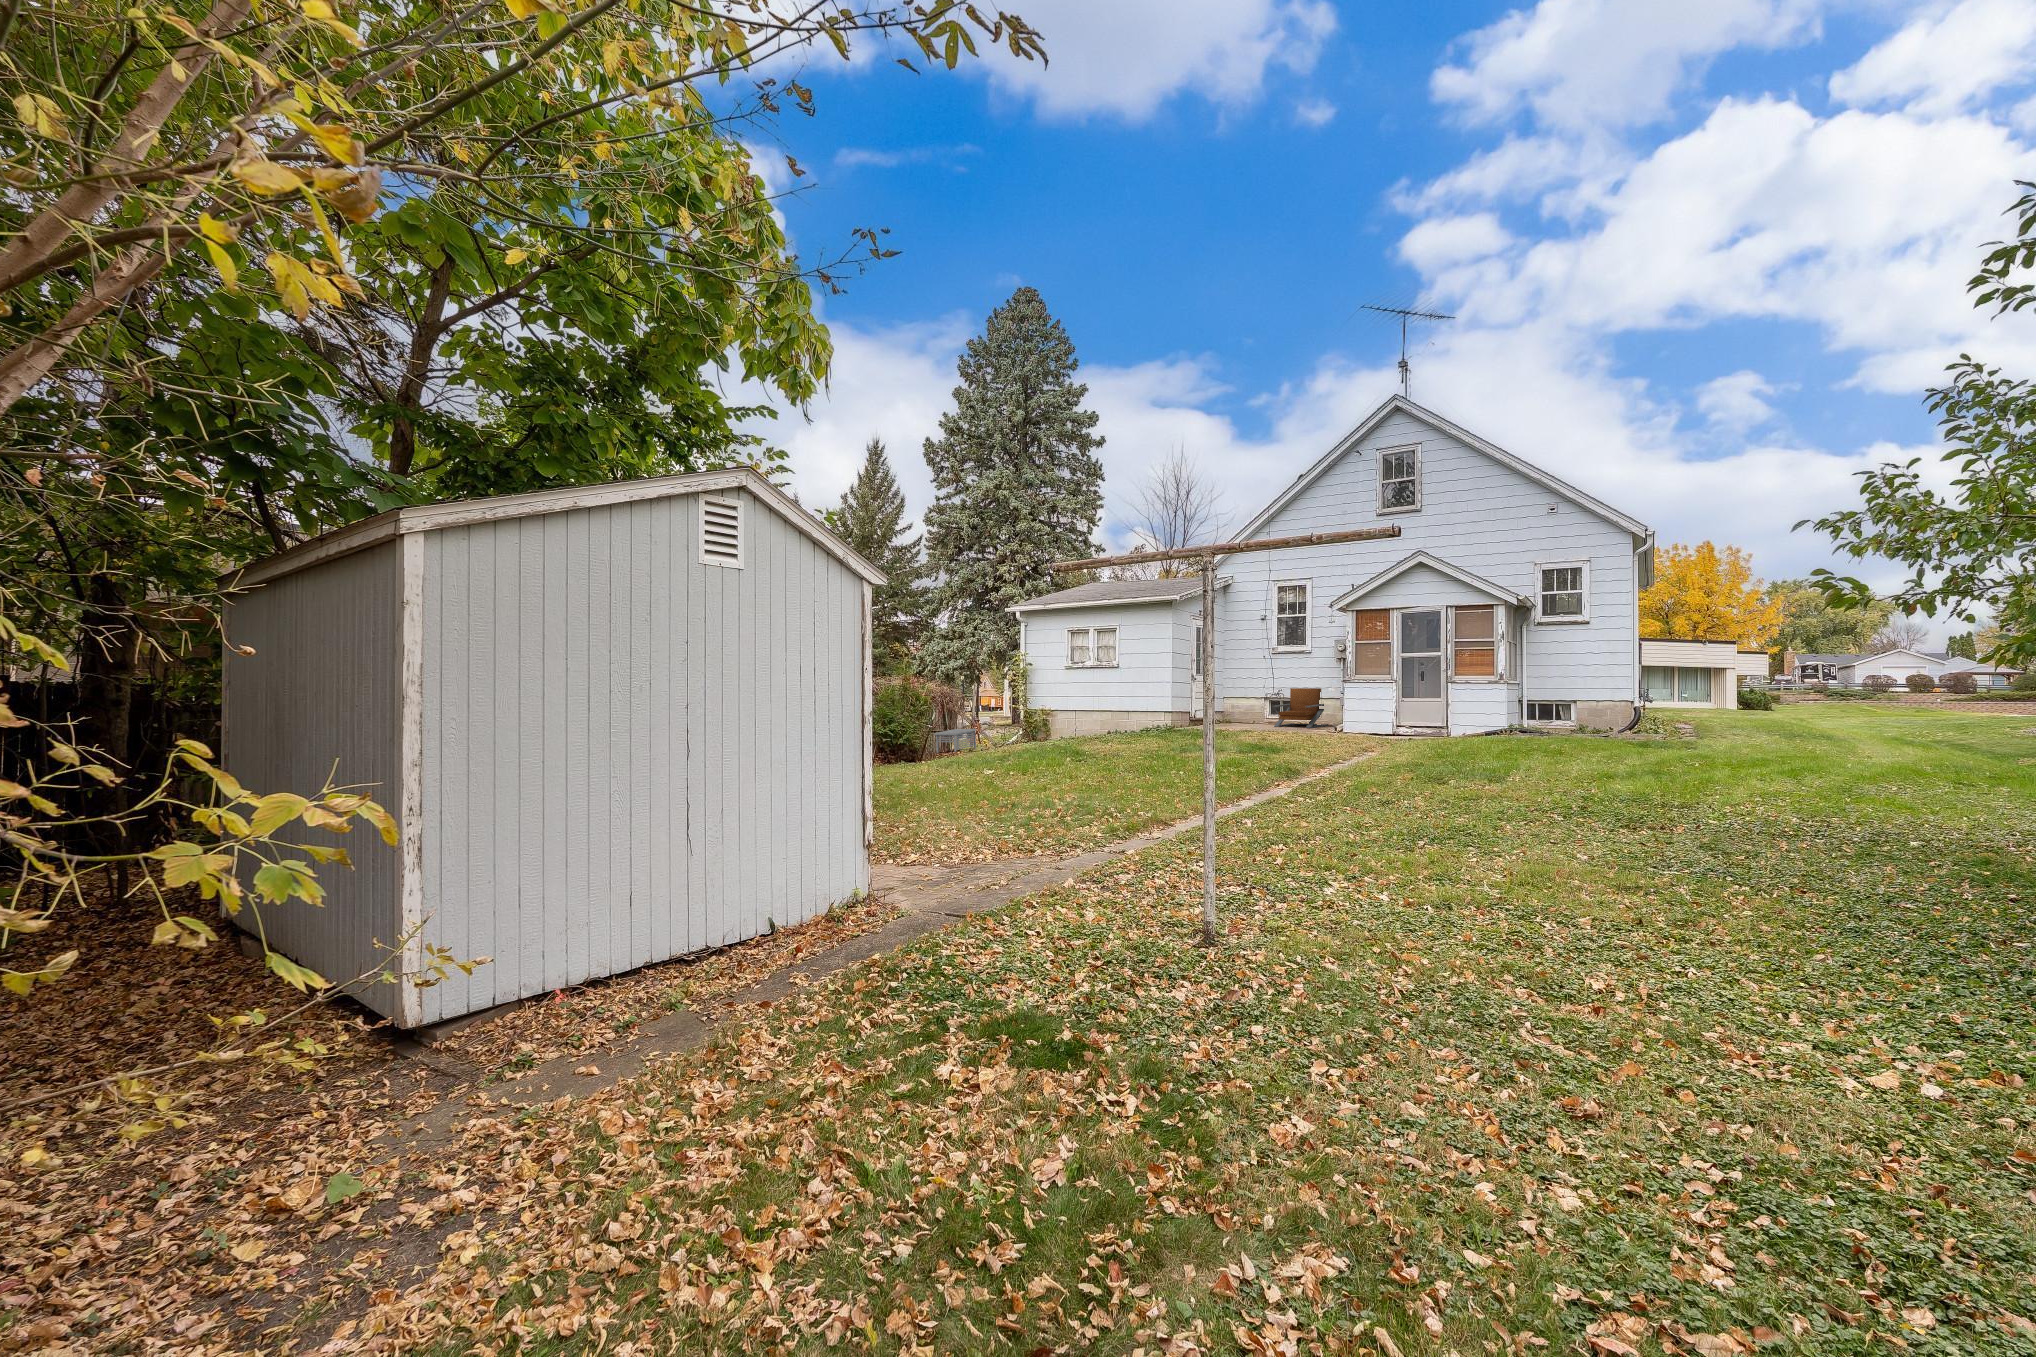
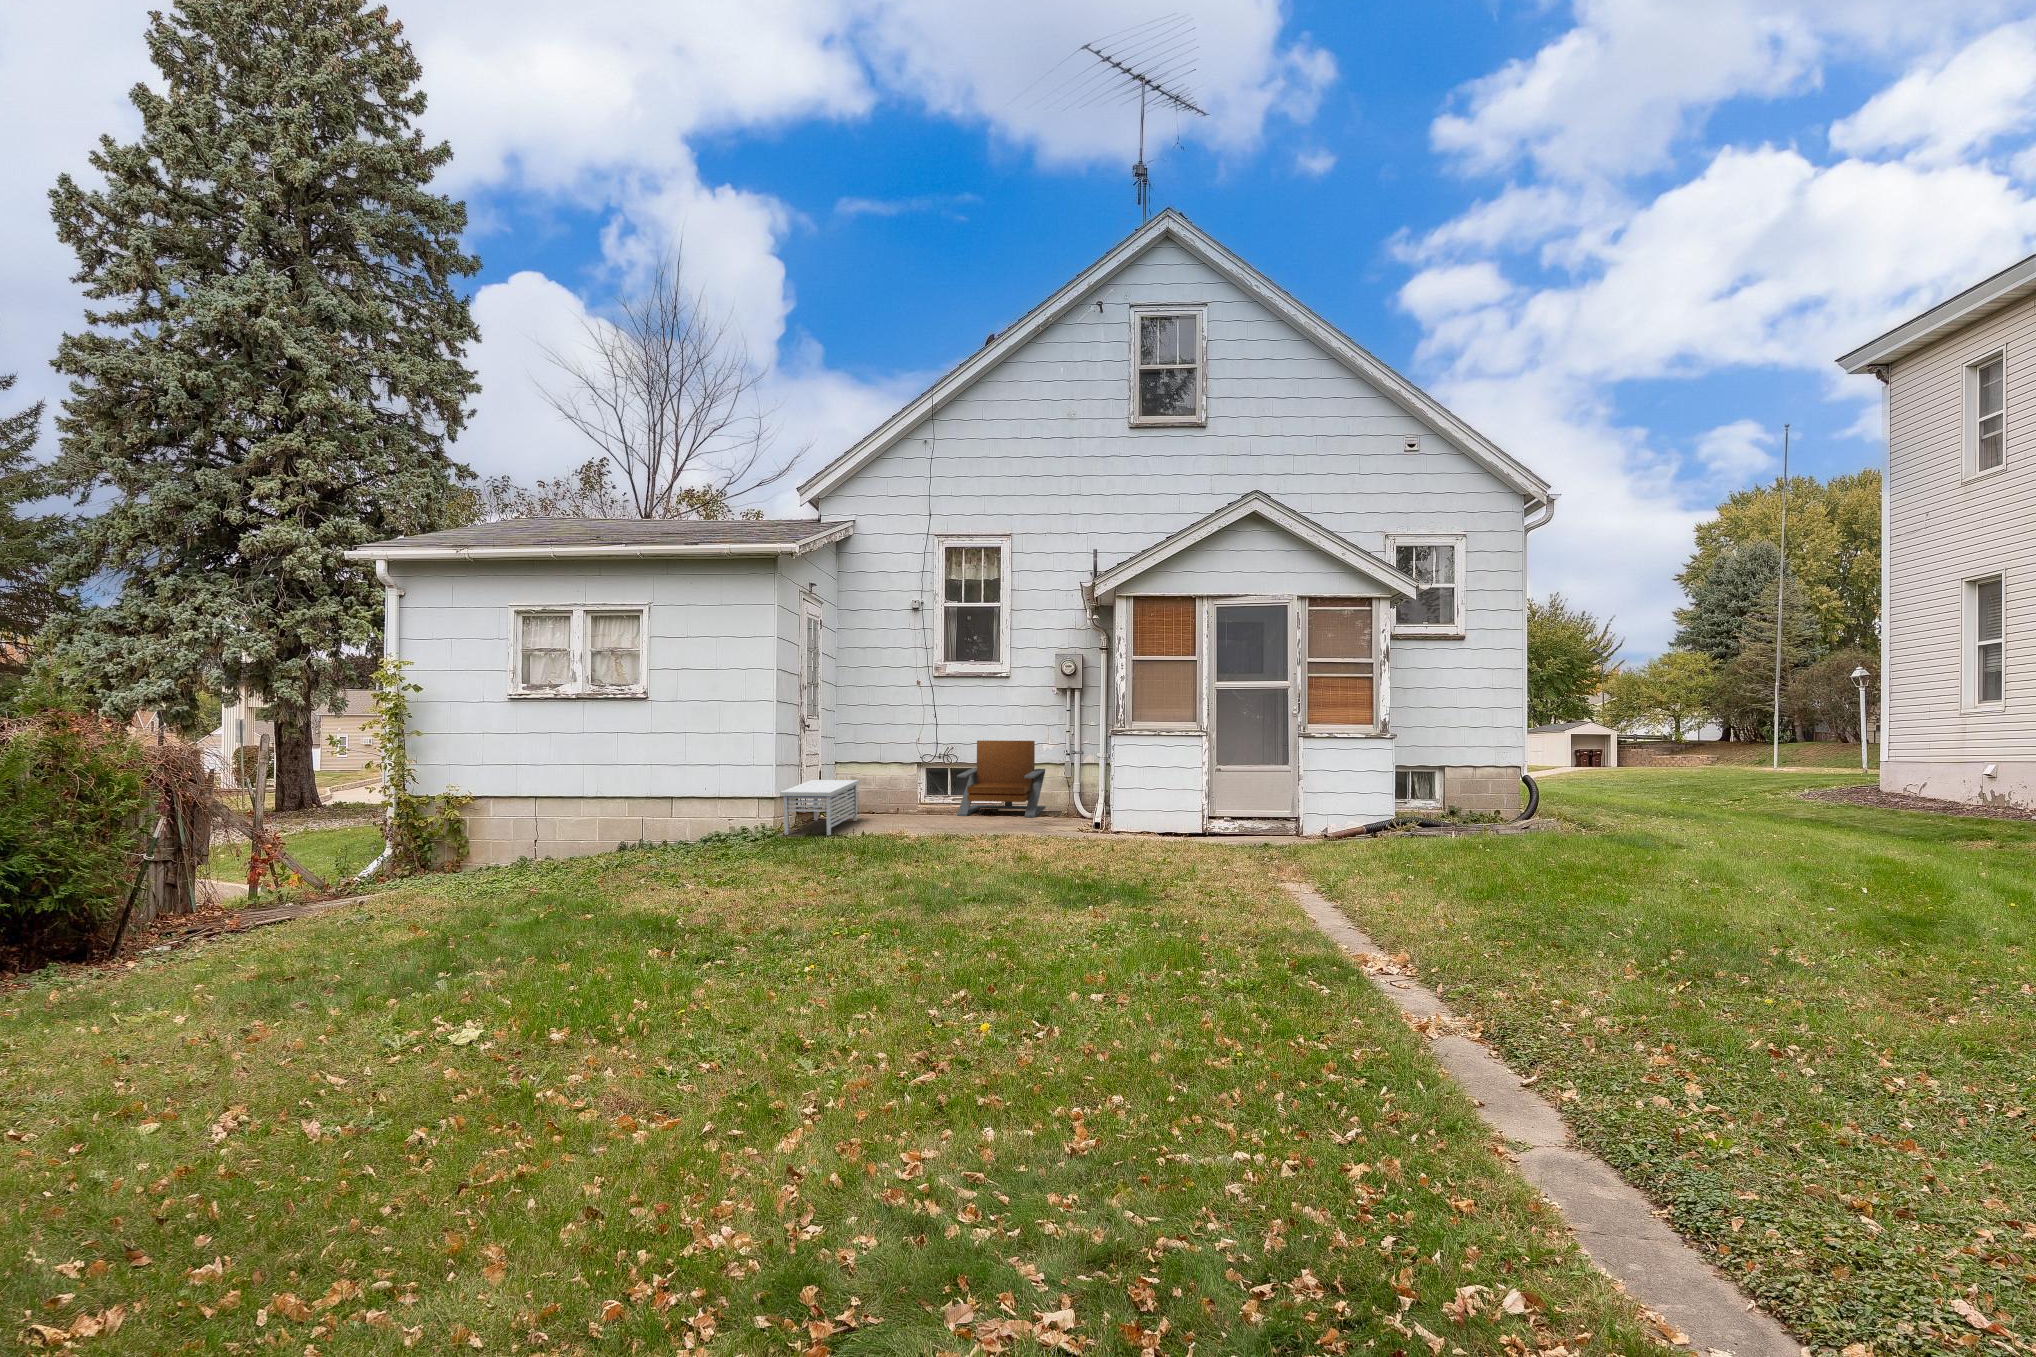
storage bench: present [934,729,976,753] -> present [780,780,859,835]

